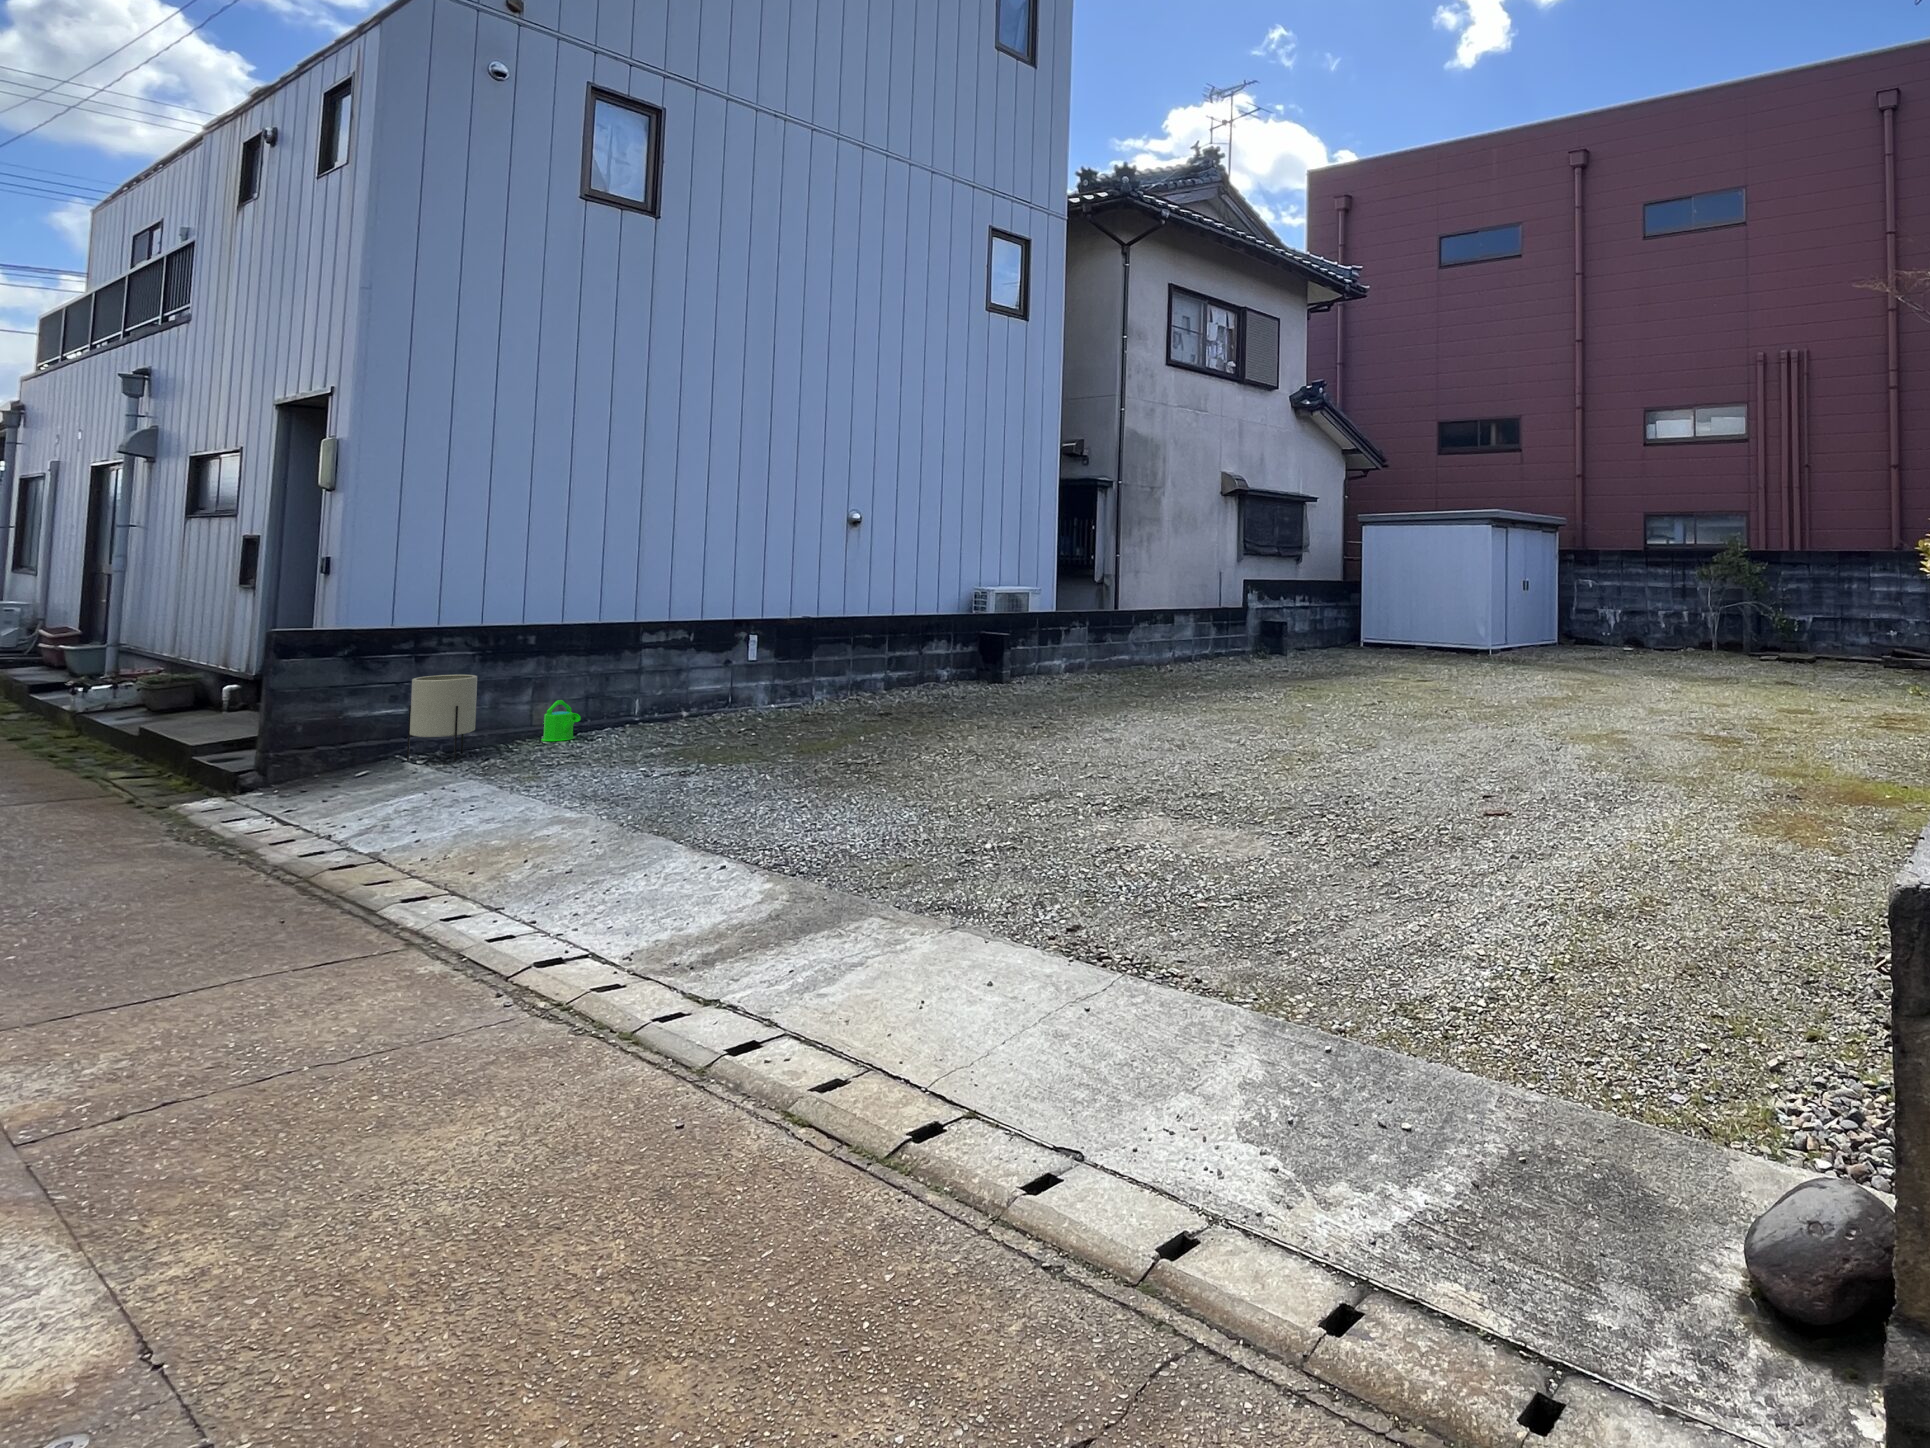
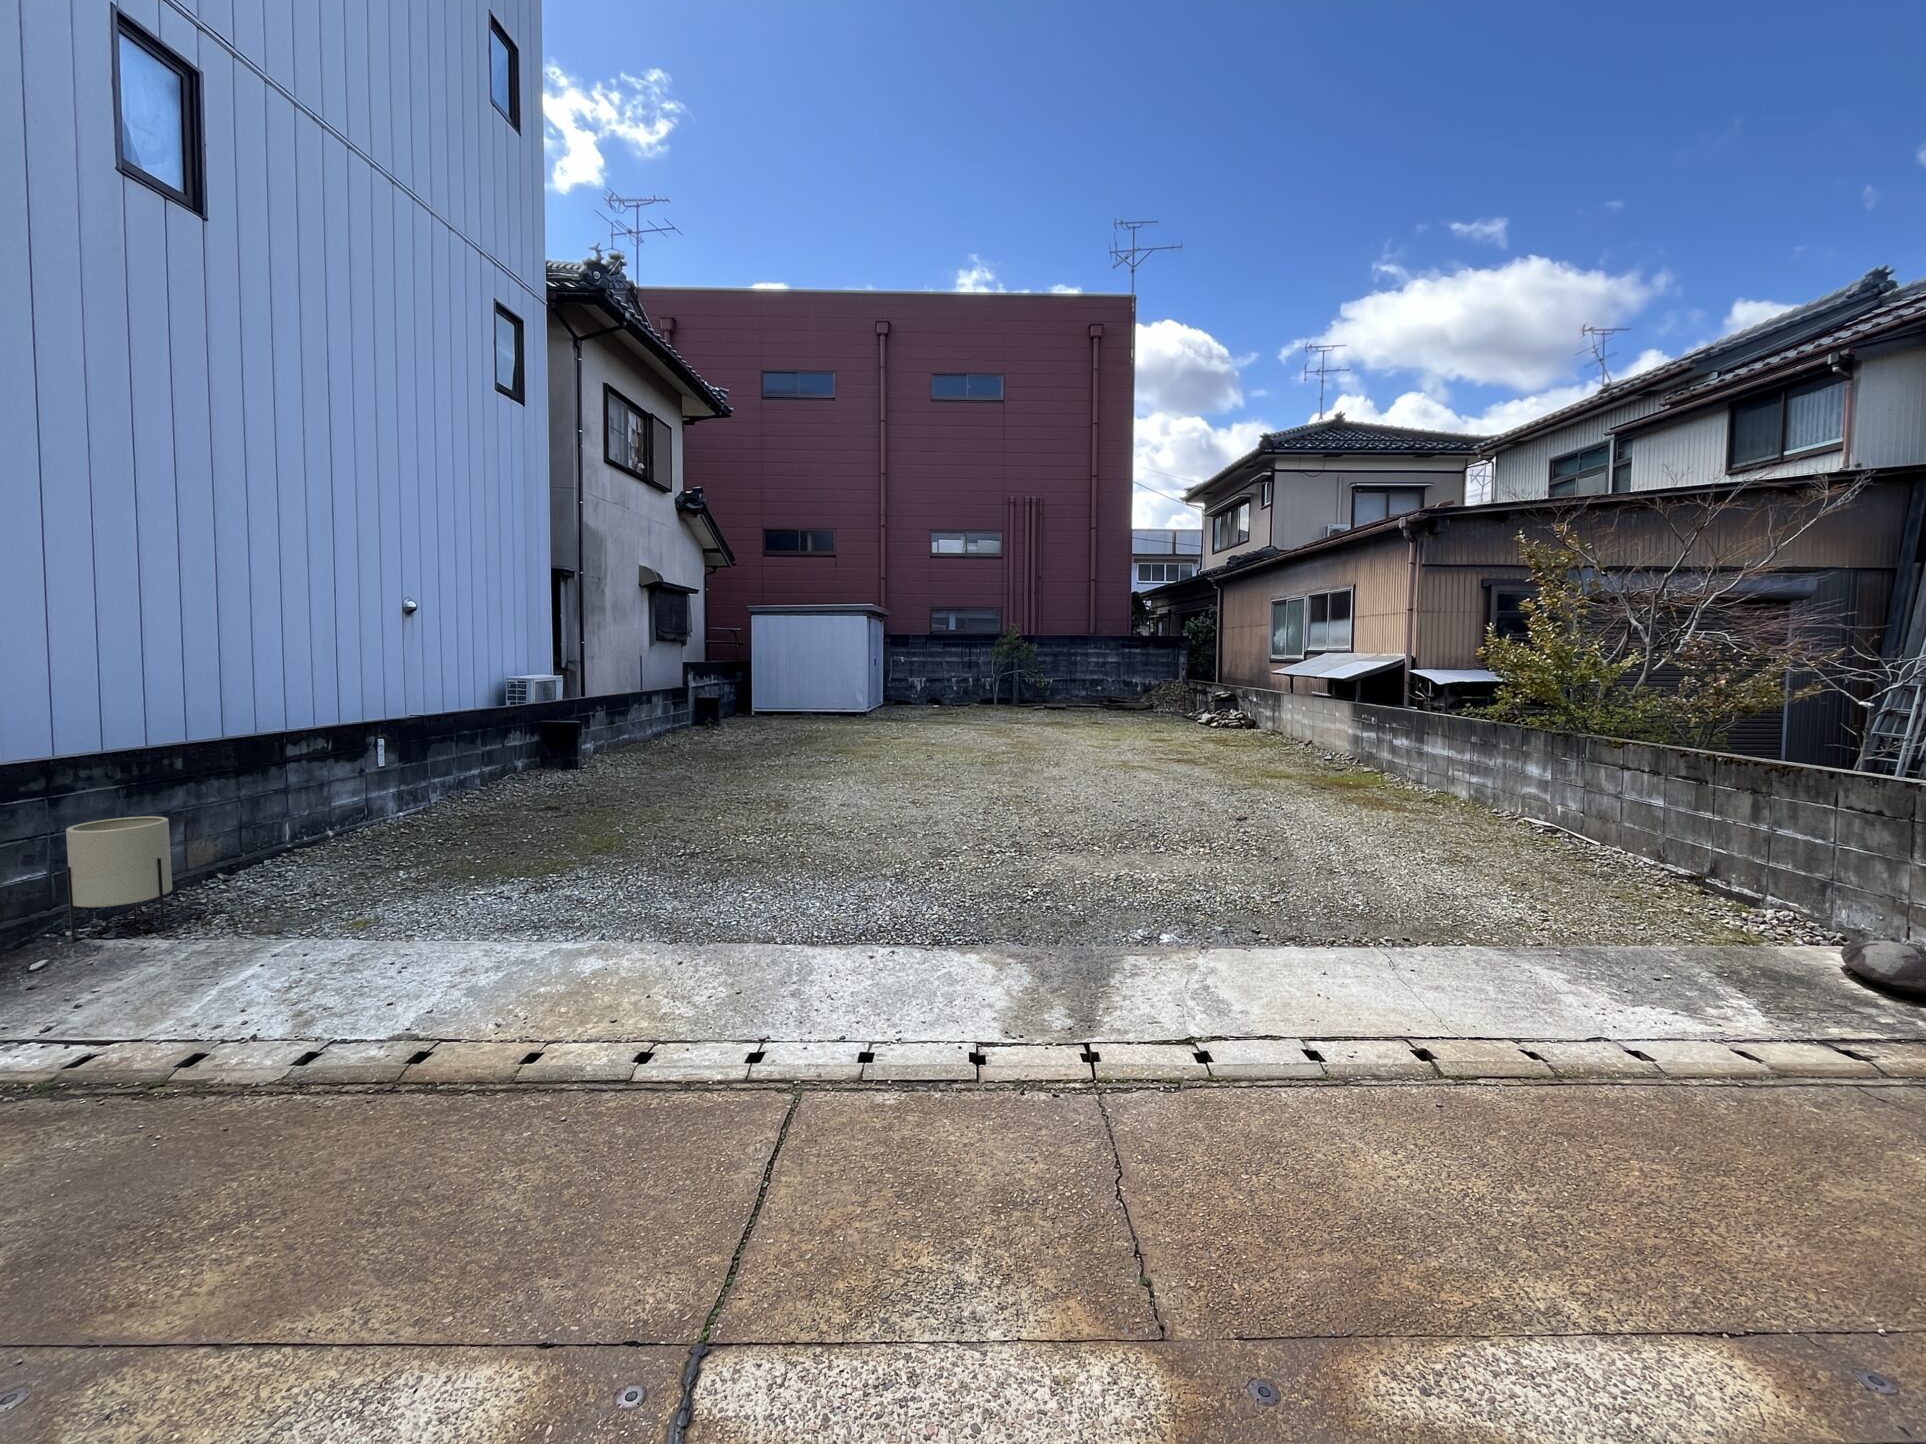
watering can: present [541,700,581,741] -> none [197,835,273,889]

